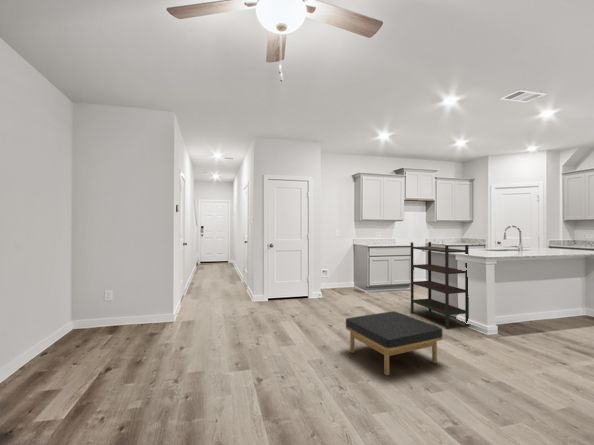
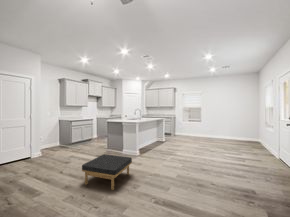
bookshelf: present [411,242,469,329] -> none [101,117,129,157]

